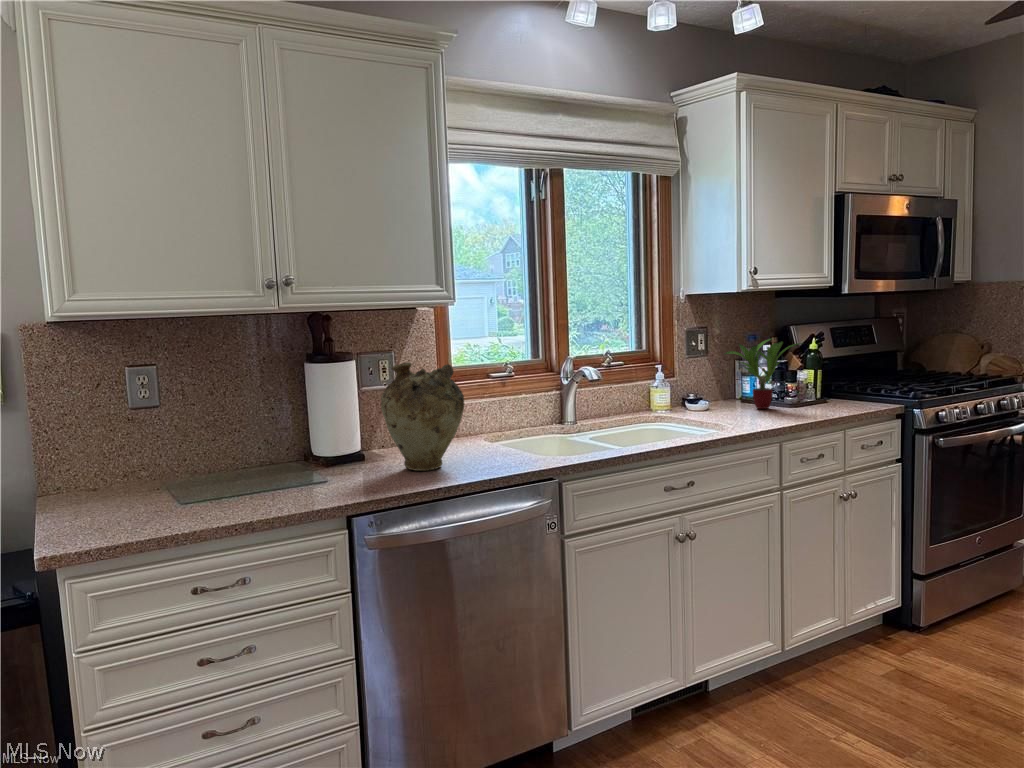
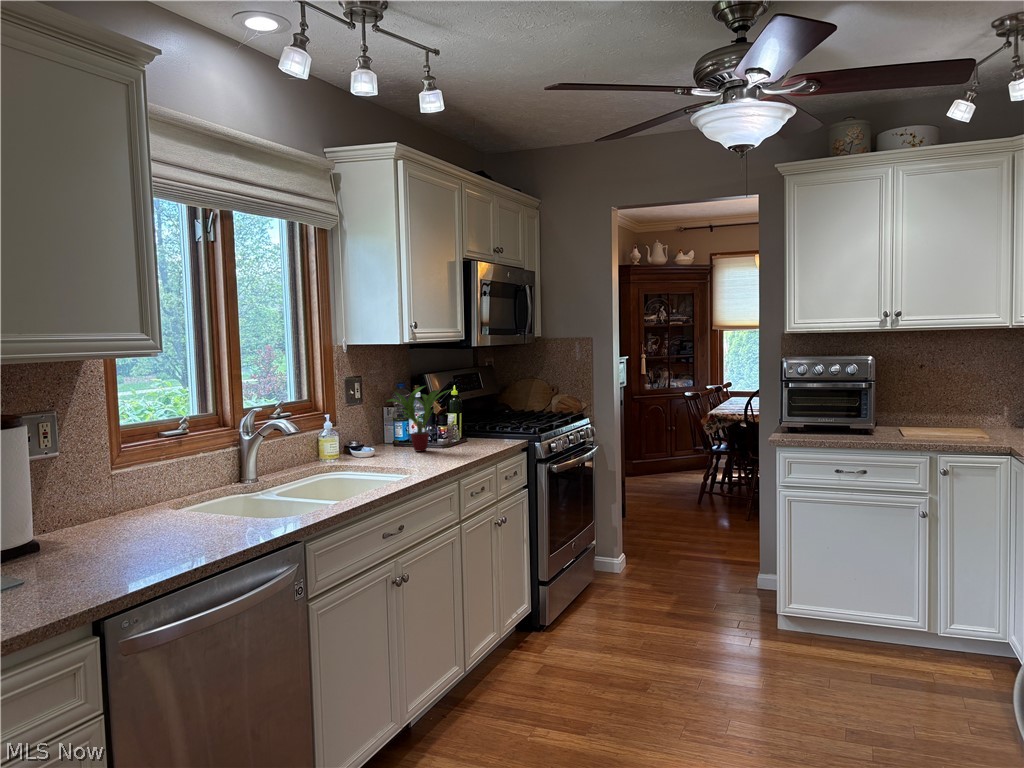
vase: present [381,362,464,471] -> none [85,424,195,553]

